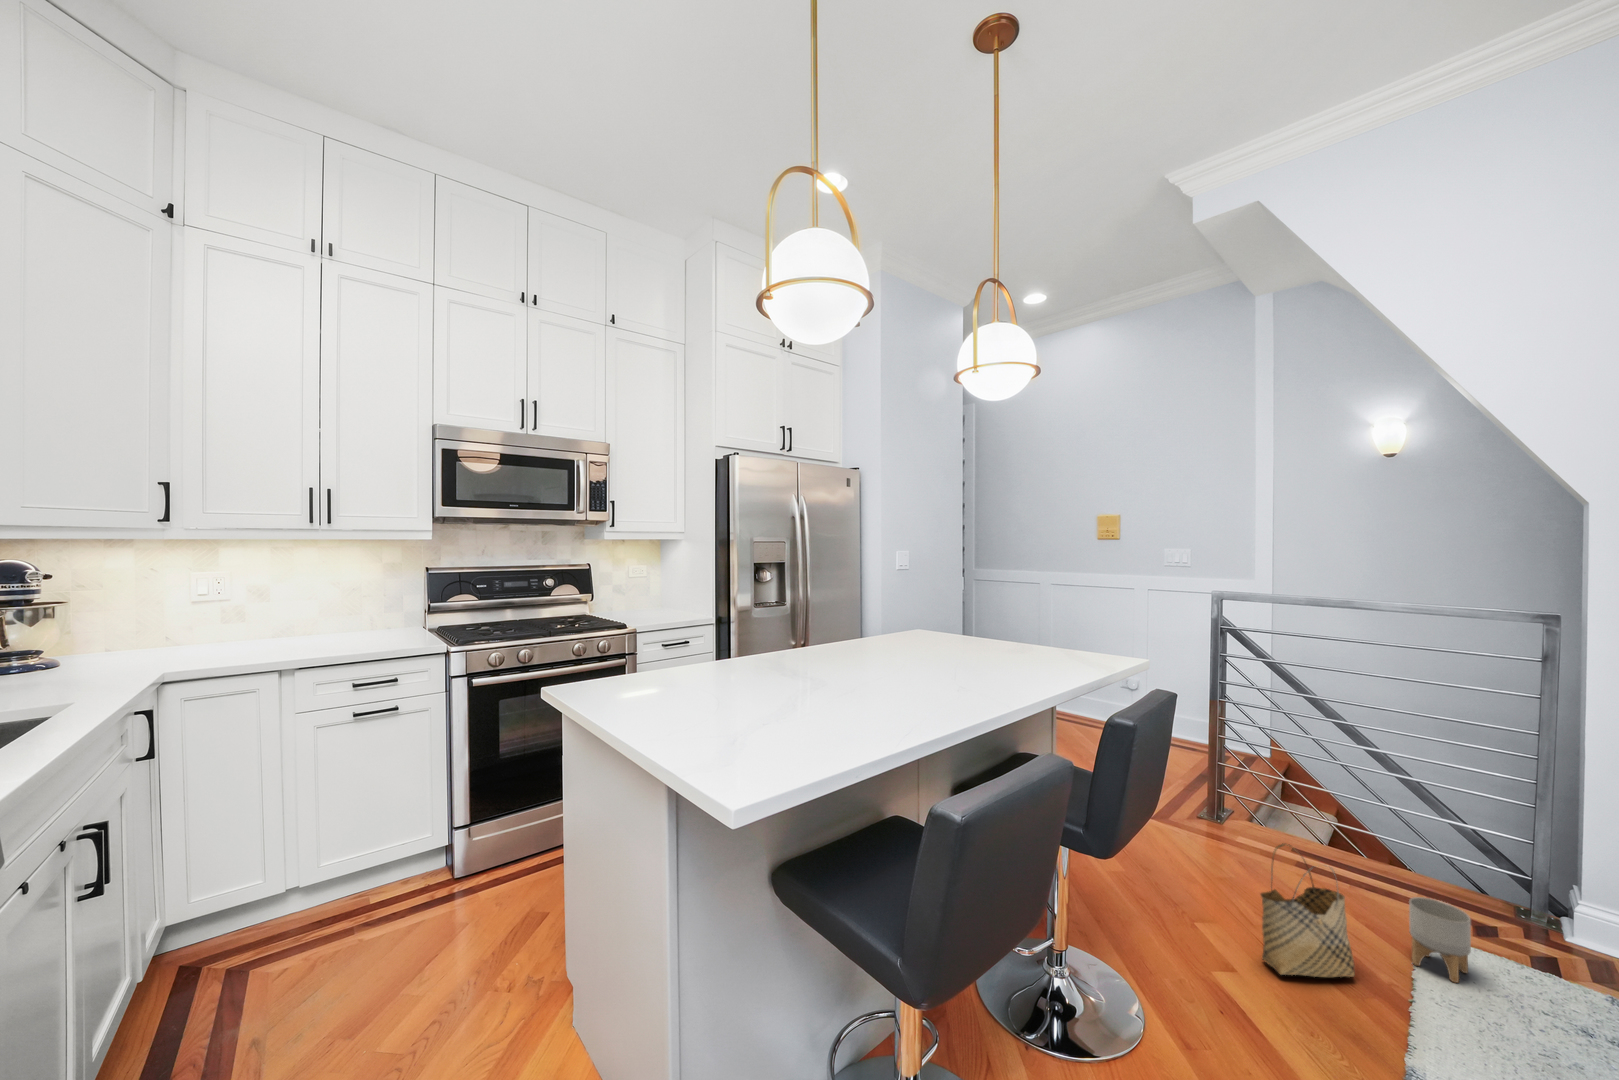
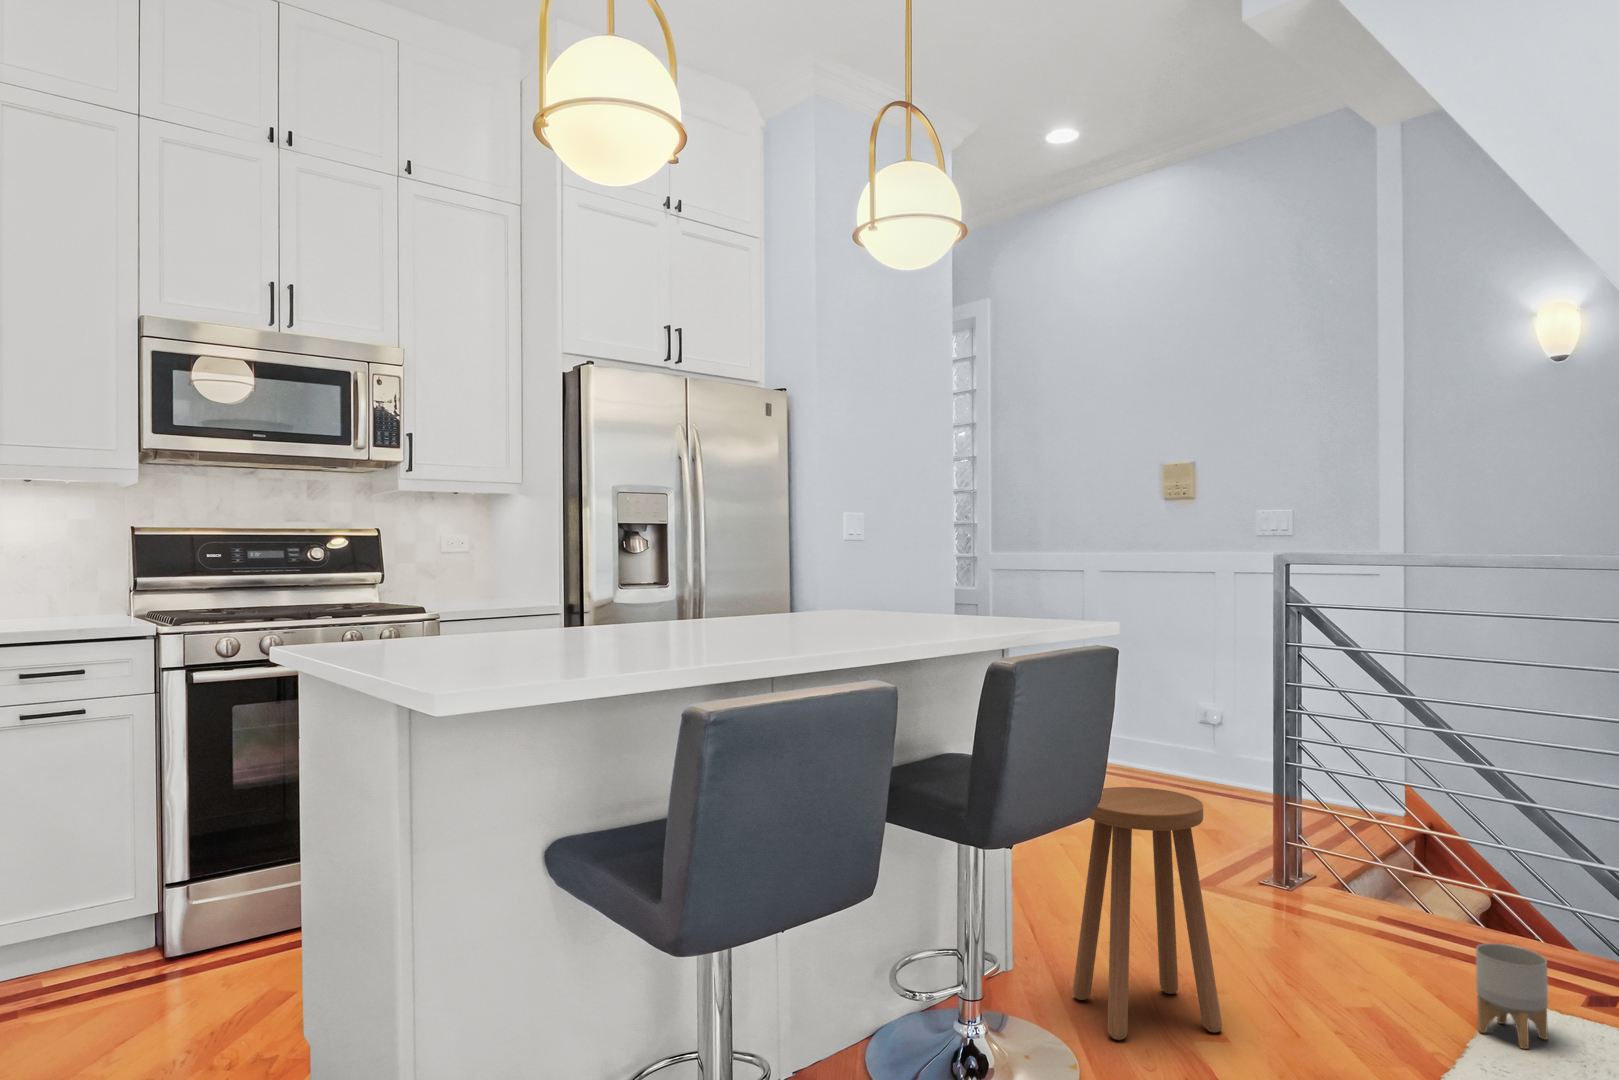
stool: none [1103,773,1225,968] -> present [1073,787,1222,1040]
woven basket: present [1261,844,1355,977] -> none [1267,871,1389,1043]

